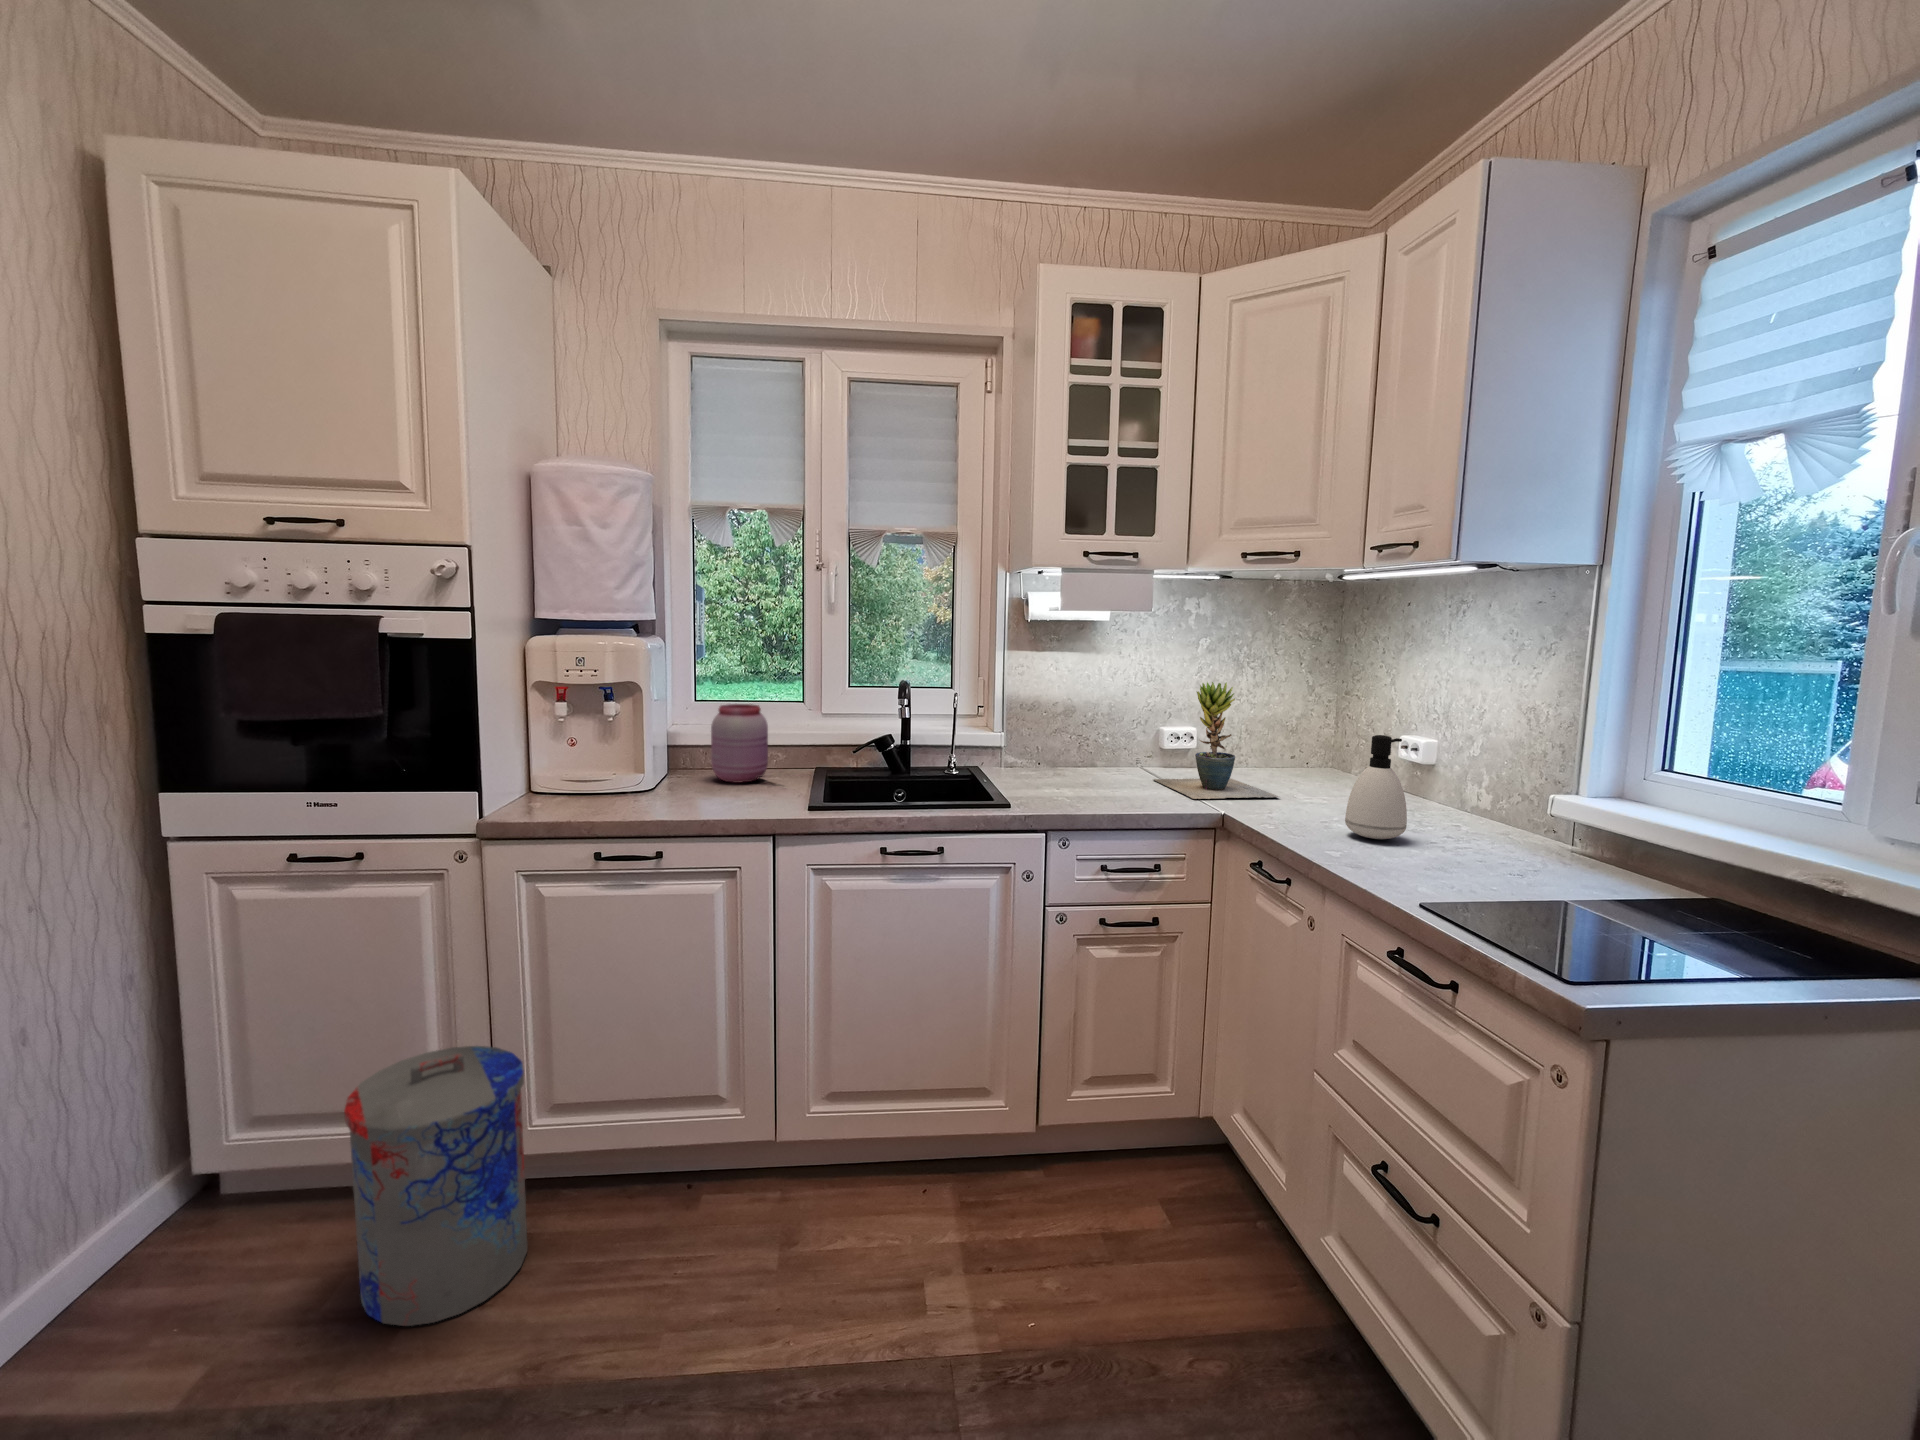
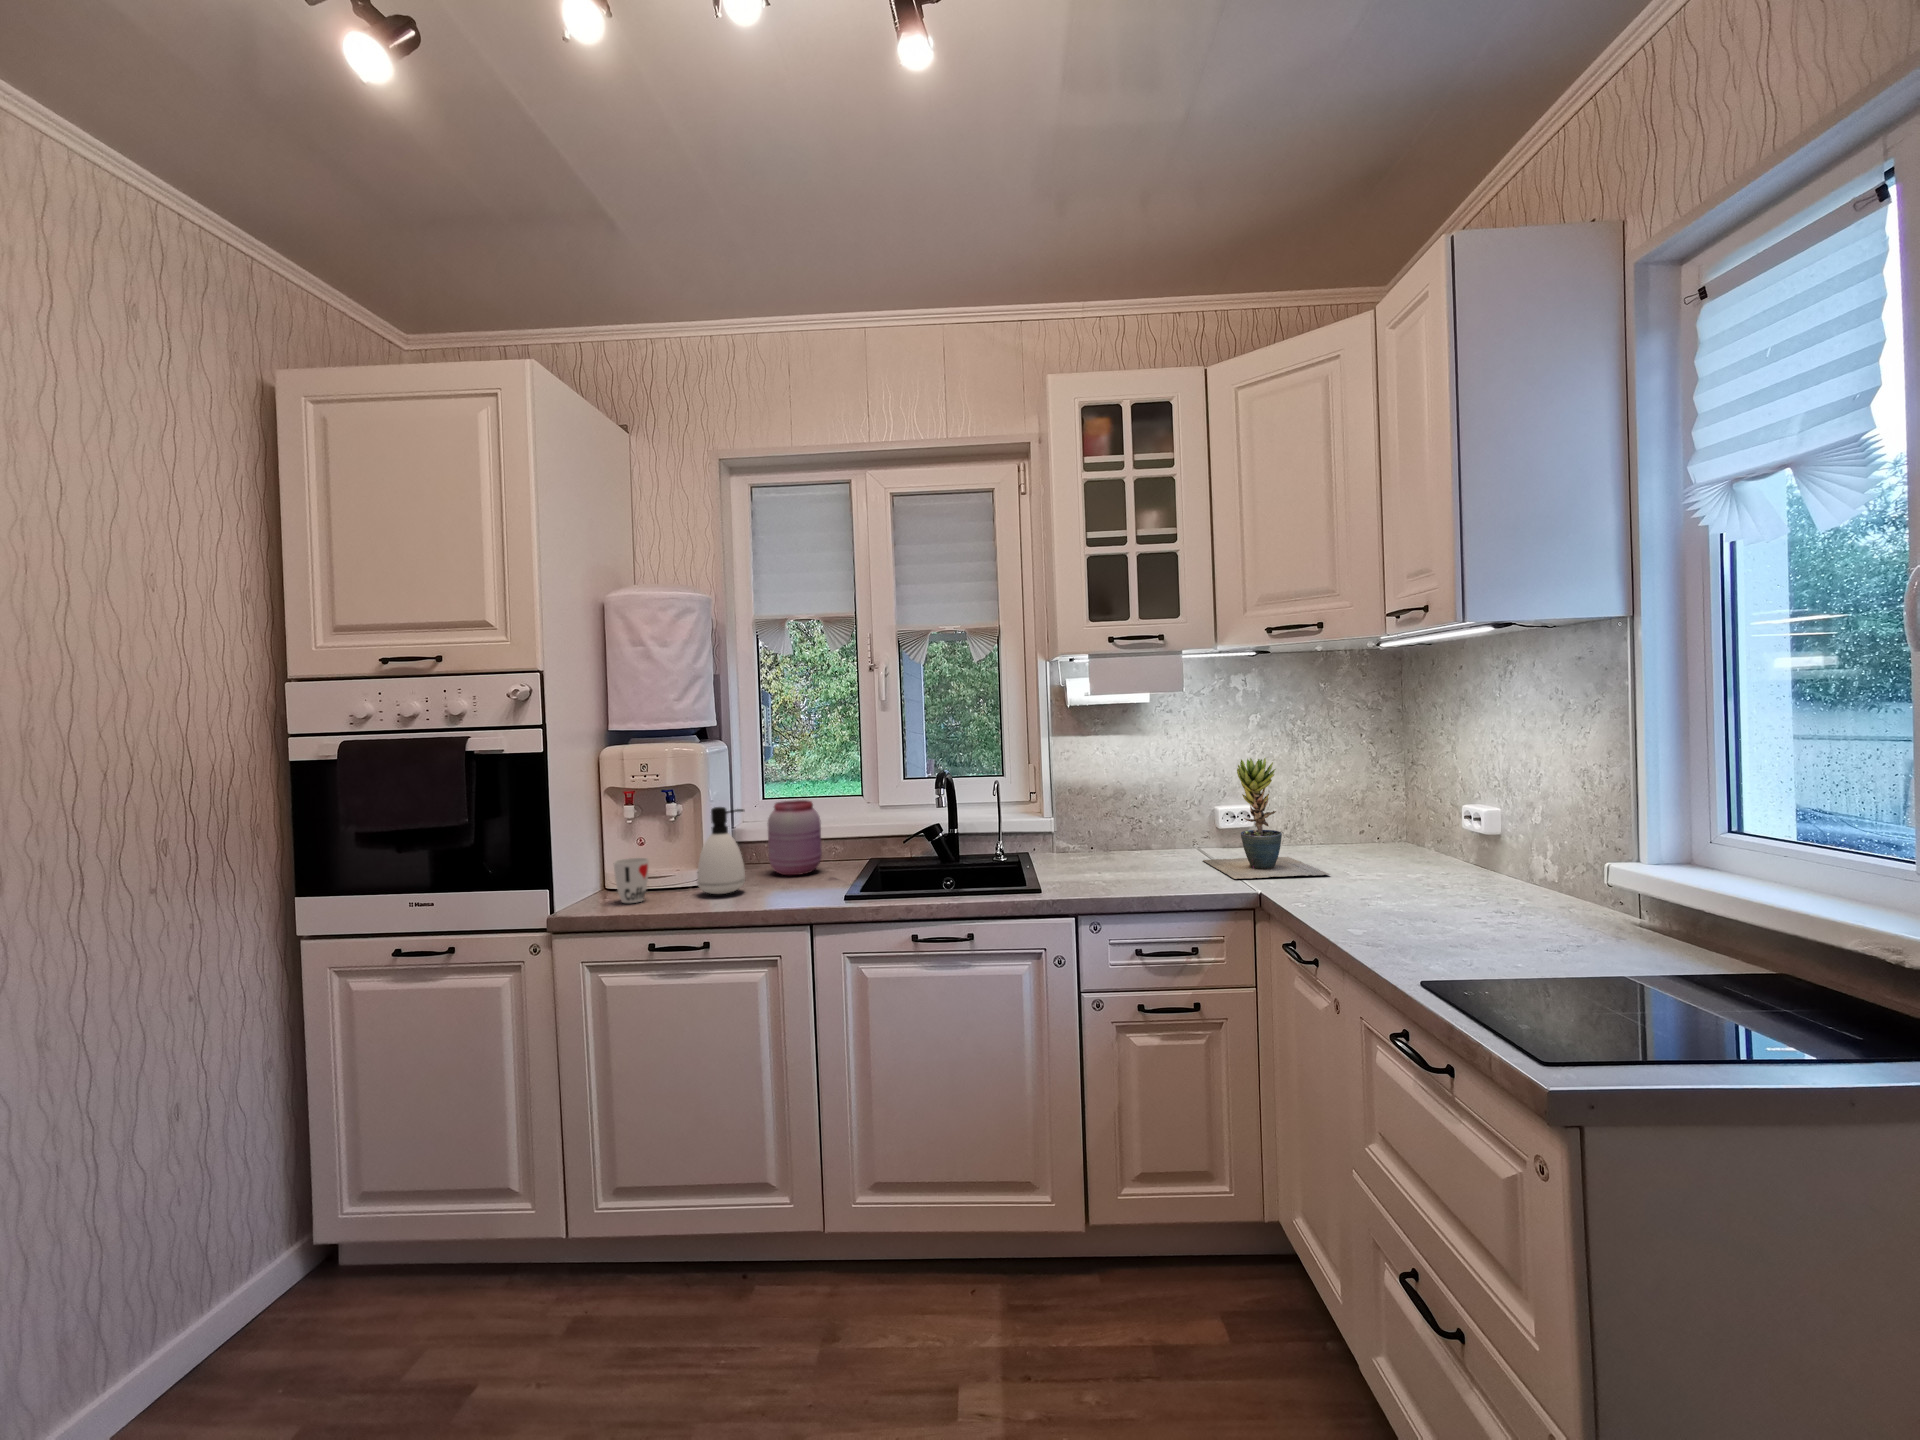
soap dispenser: present [1345,735,1407,839] -> present [697,807,745,894]
cup: none [551,760,590,809] -> present [614,858,649,903]
trash can: present [344,1046,528,1326] -> none [424,1128,587,1397]

